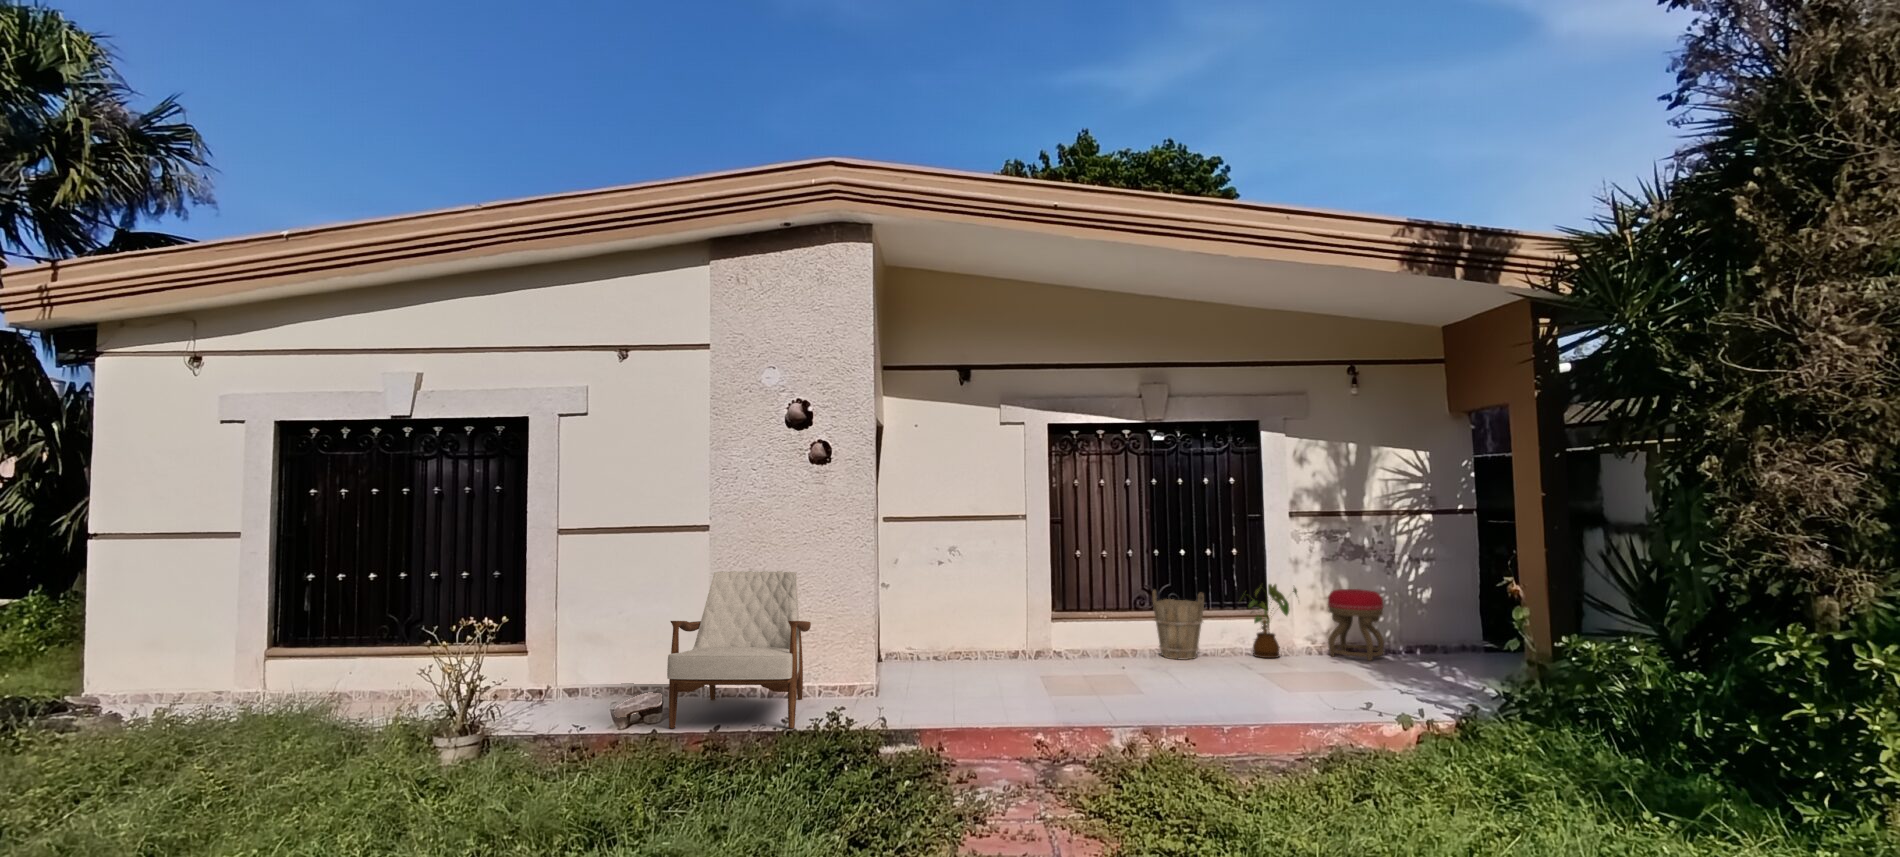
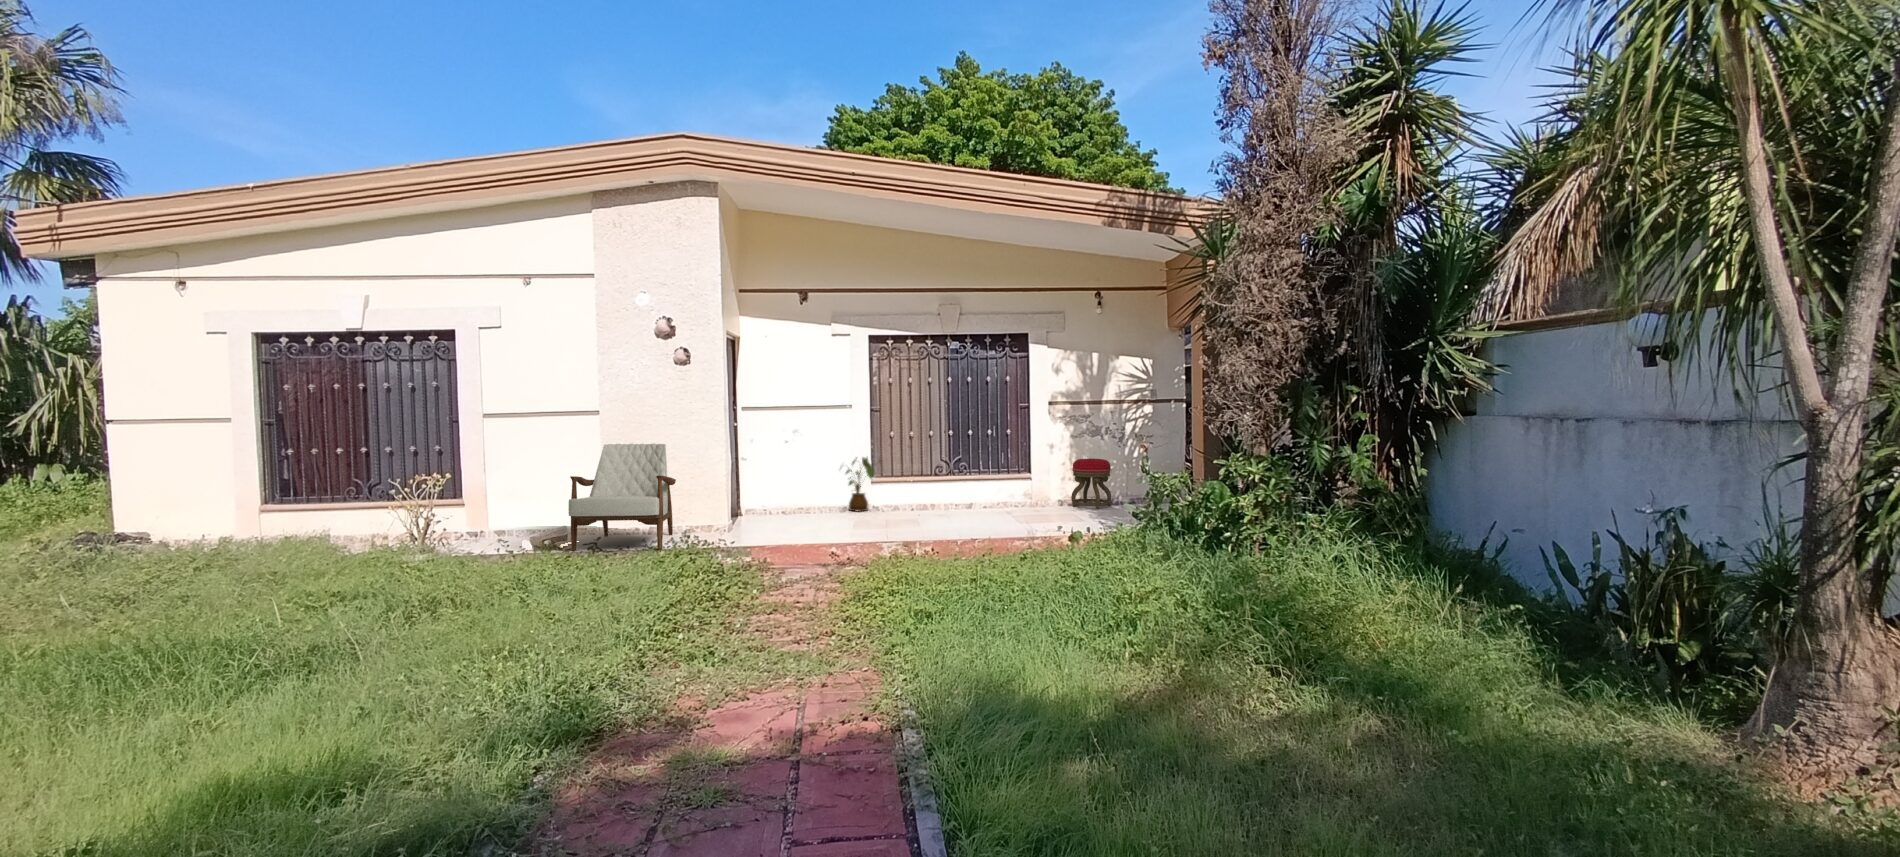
house plant: present [1244,584,1297,658] -> present [846,457,881,511]
bucket: present [1153,590,1204,660] -> none [945,460,981,510]

